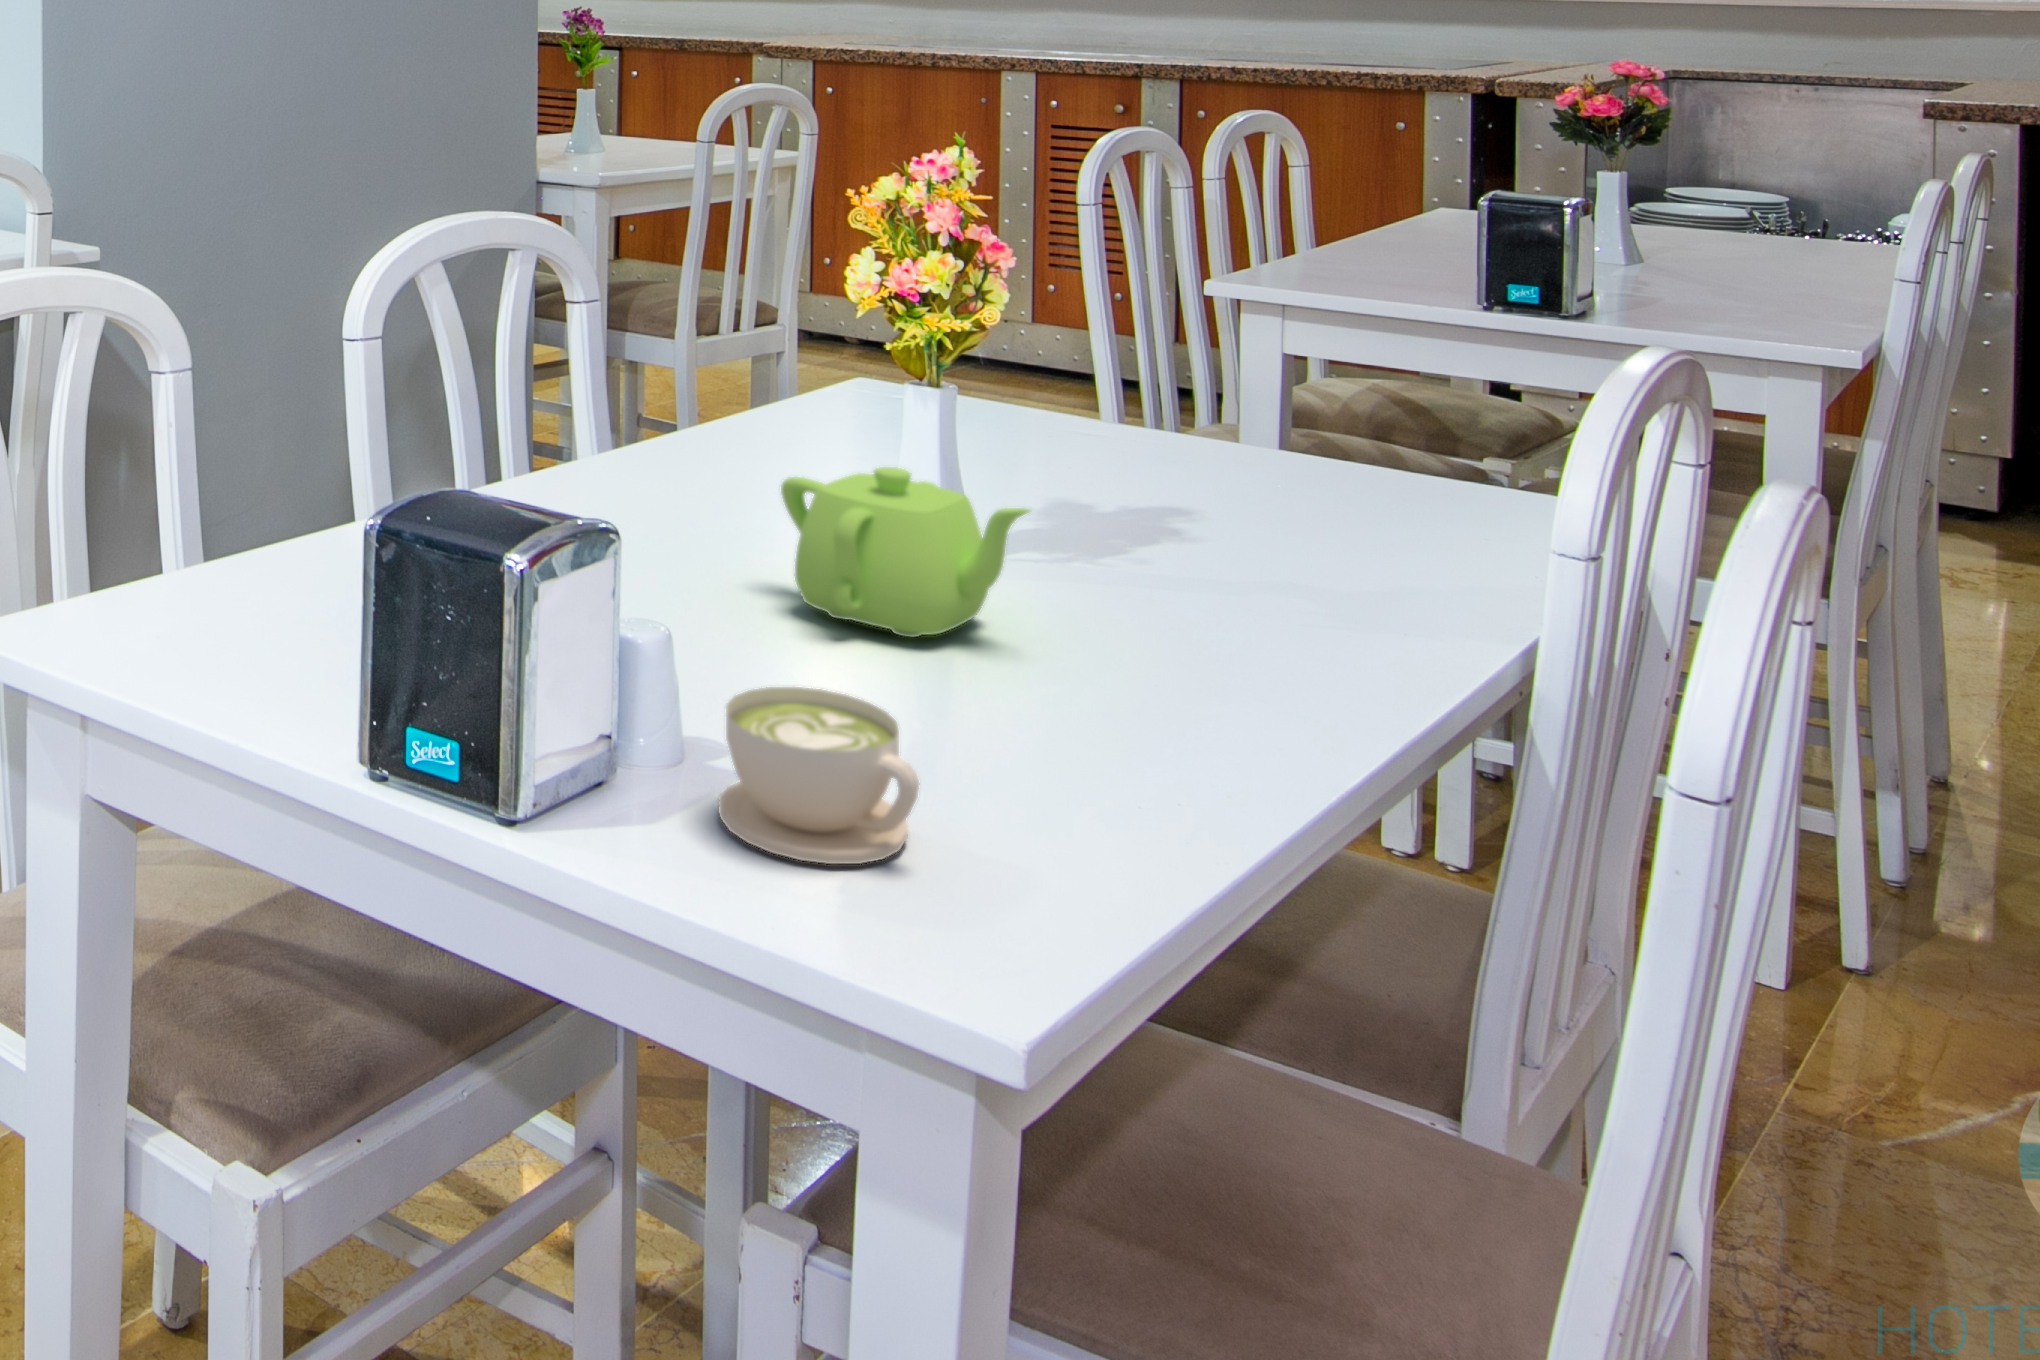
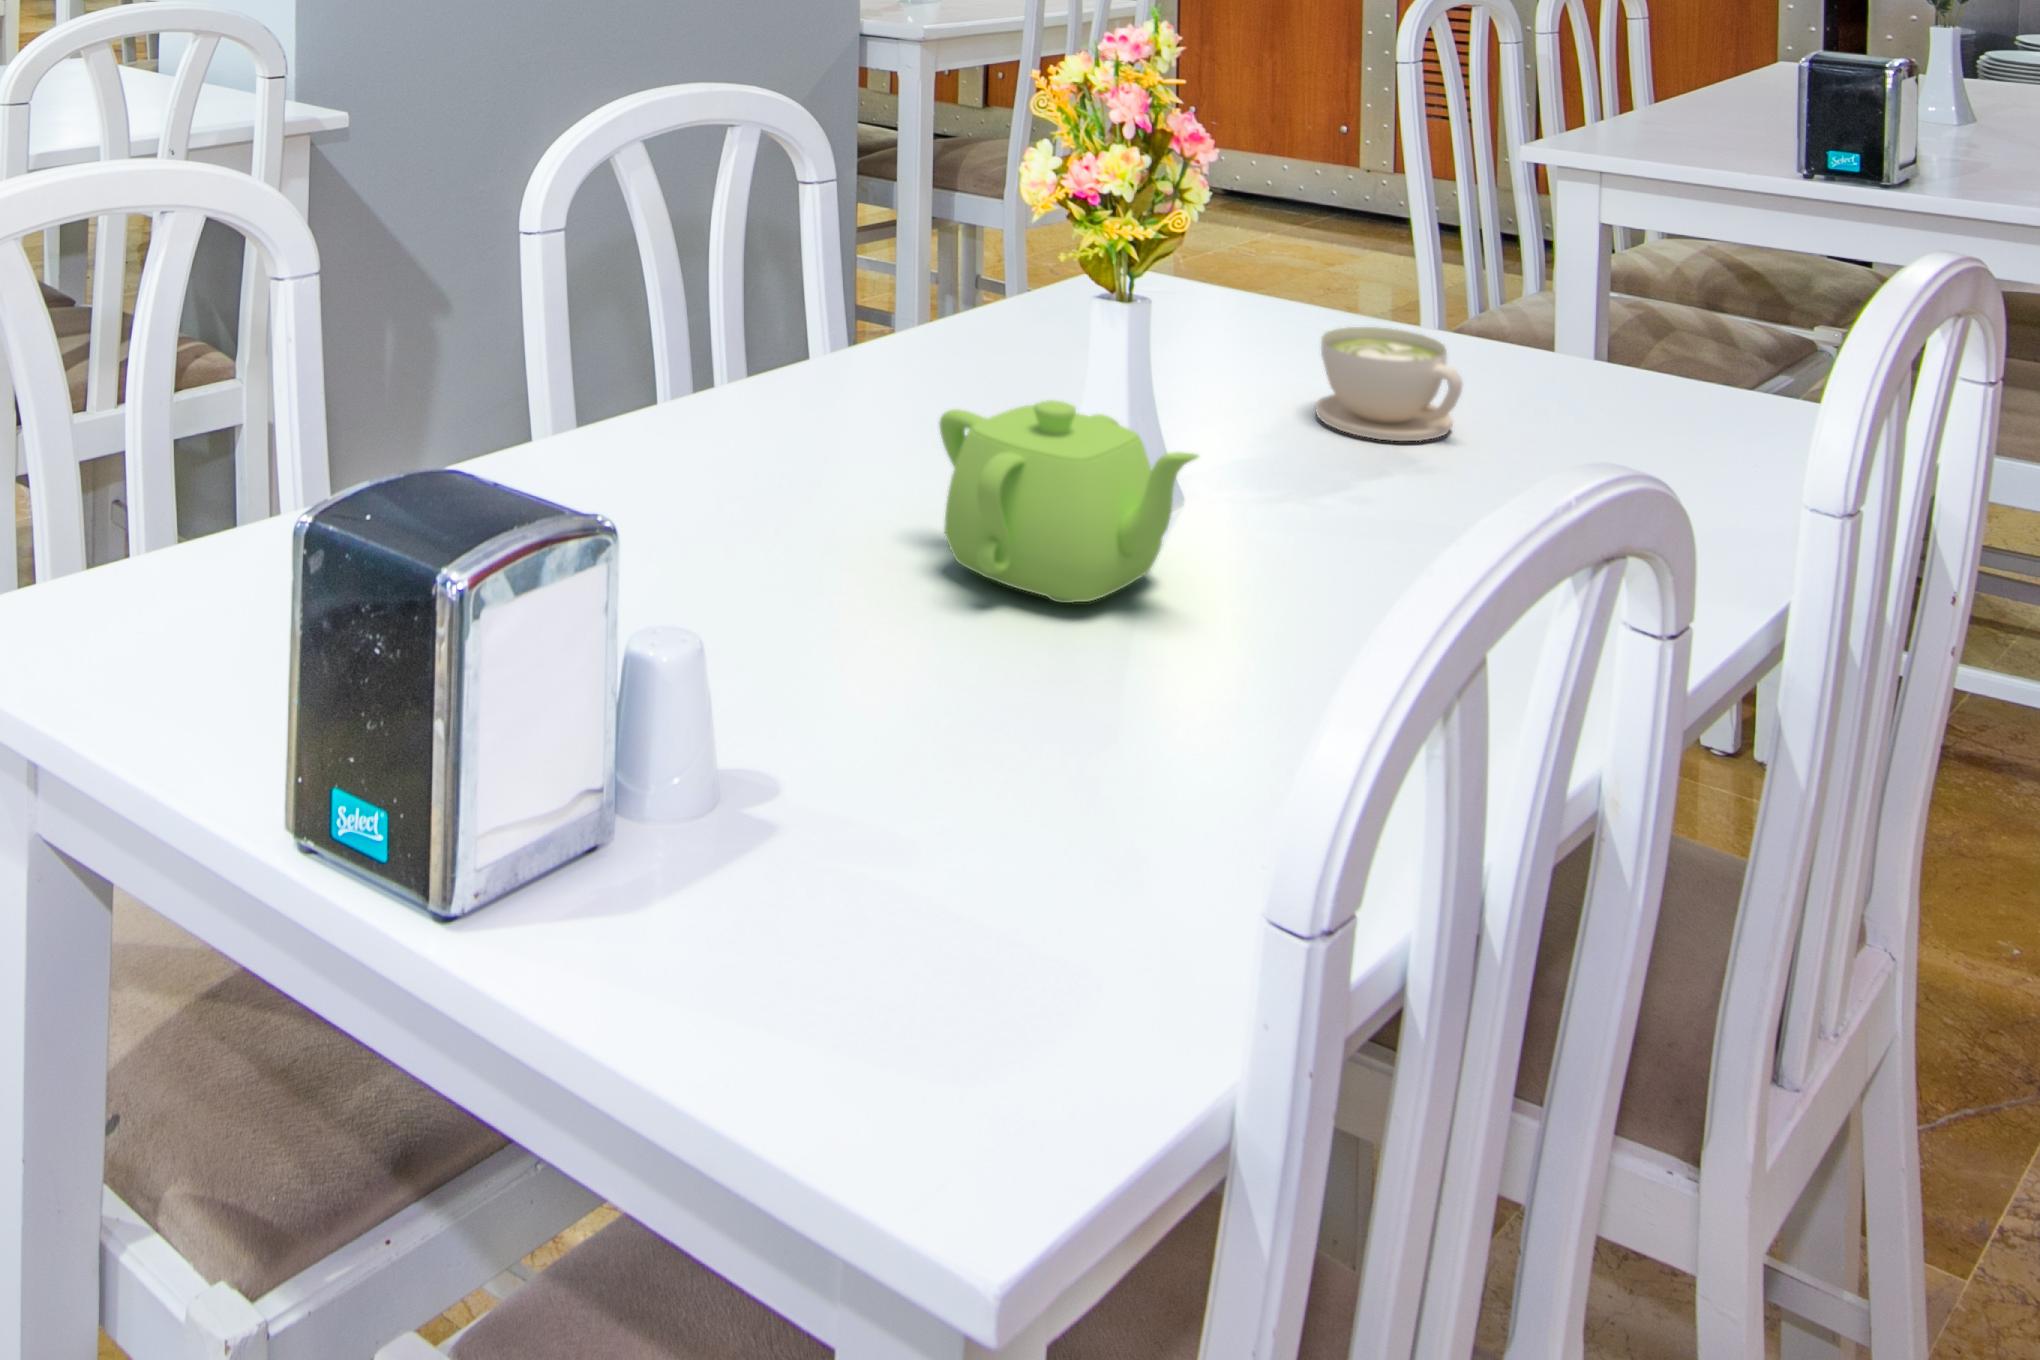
coffee cup: present [719,687,919,864] -> present [1315,327,1462,441]

